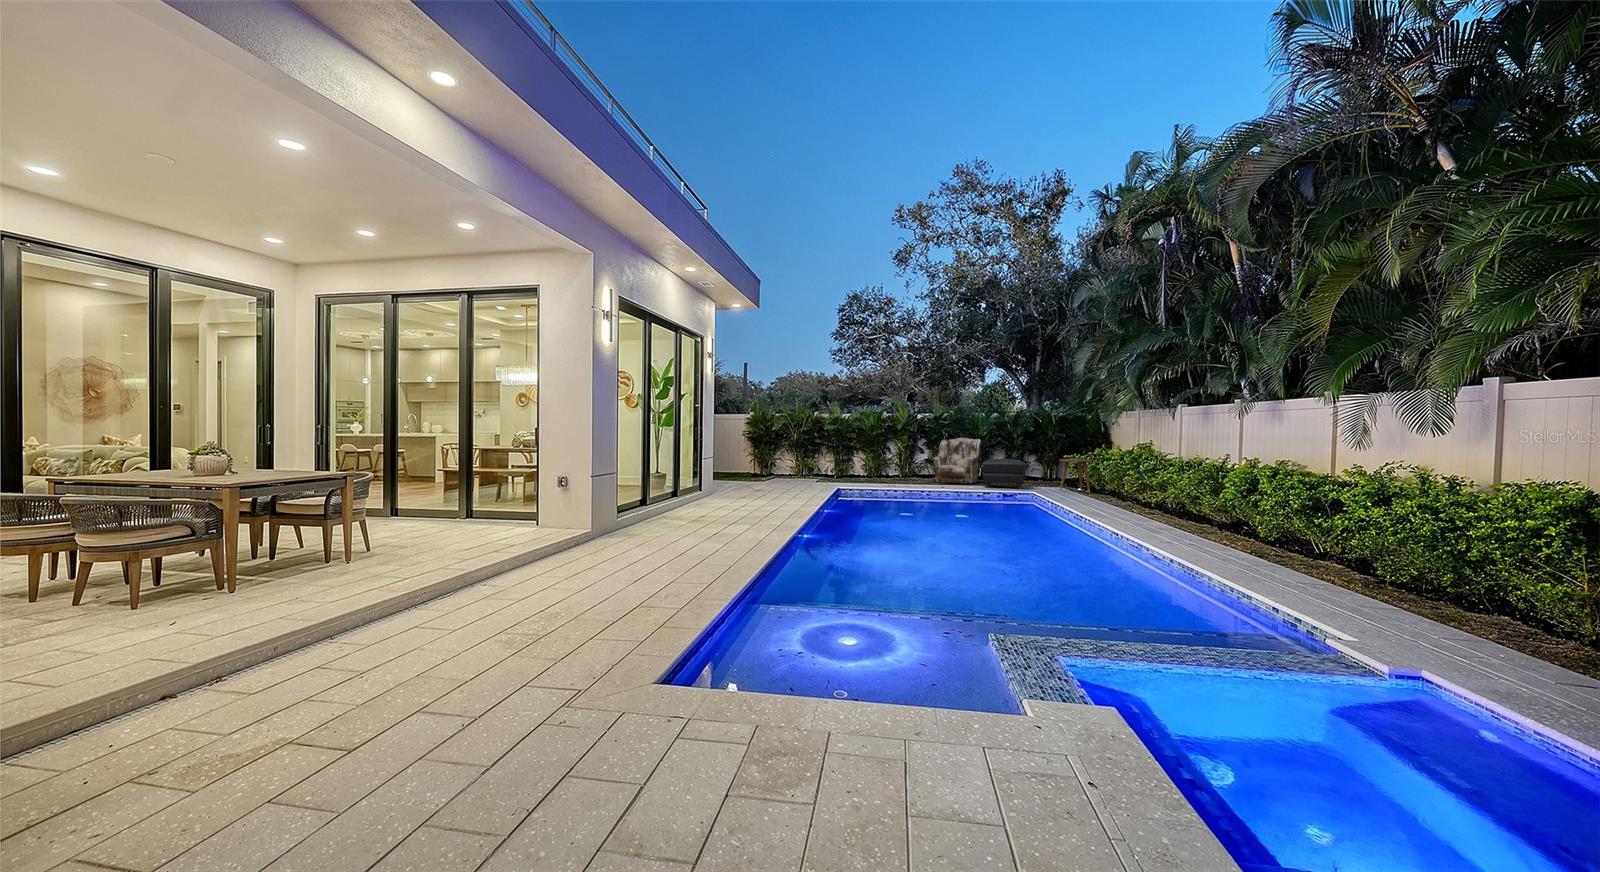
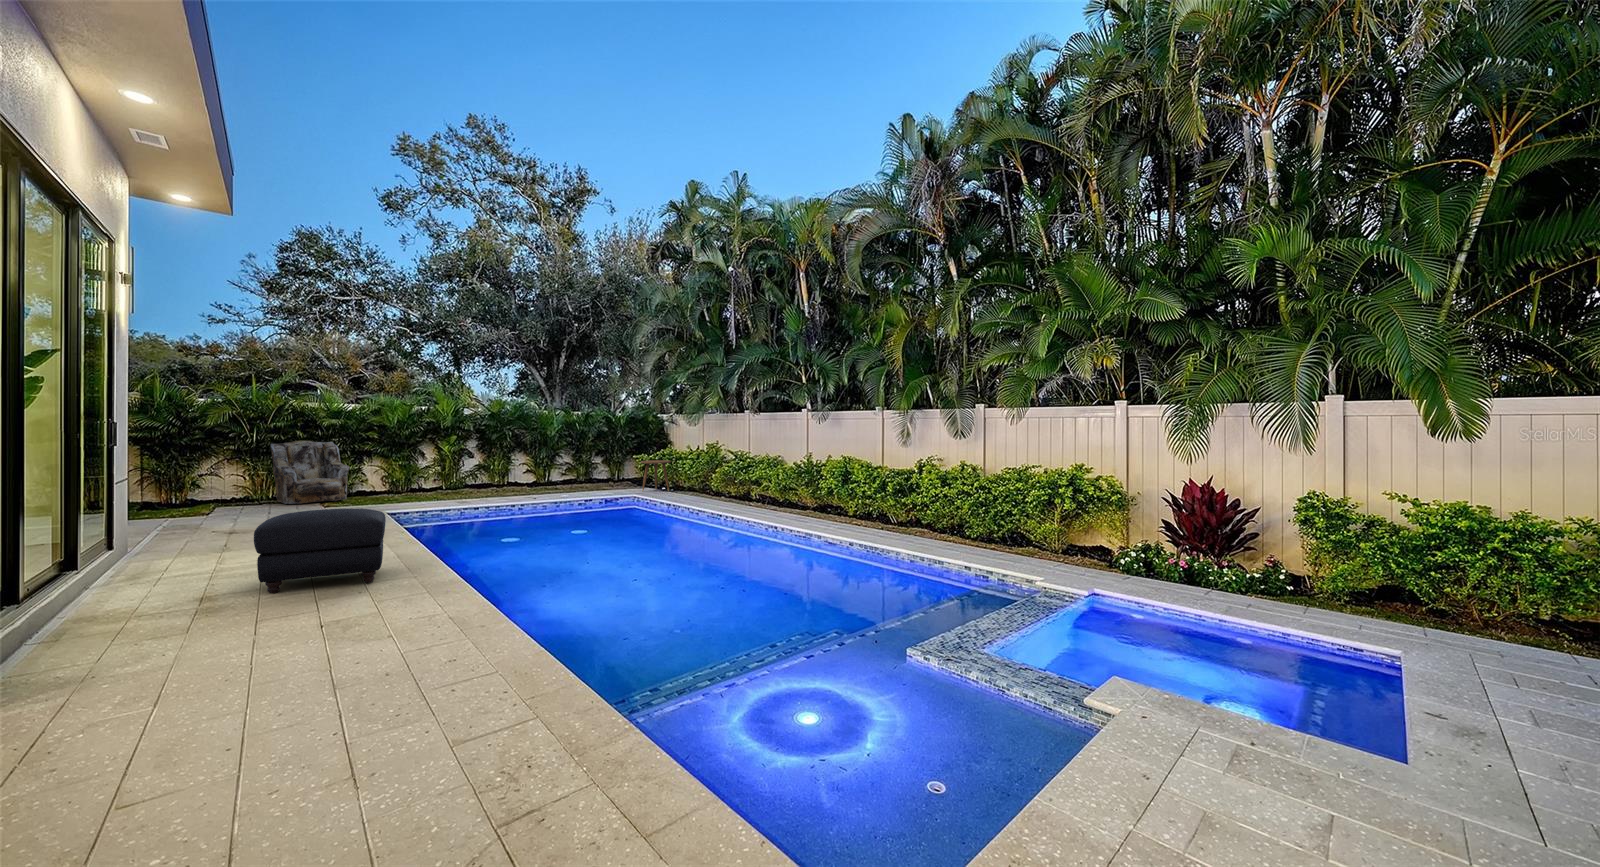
armchair: present [933,438,981,484] -> present [271,441,350,504]
ottoman: present [982,459,1025,489] -> present [254,508,386,594]

